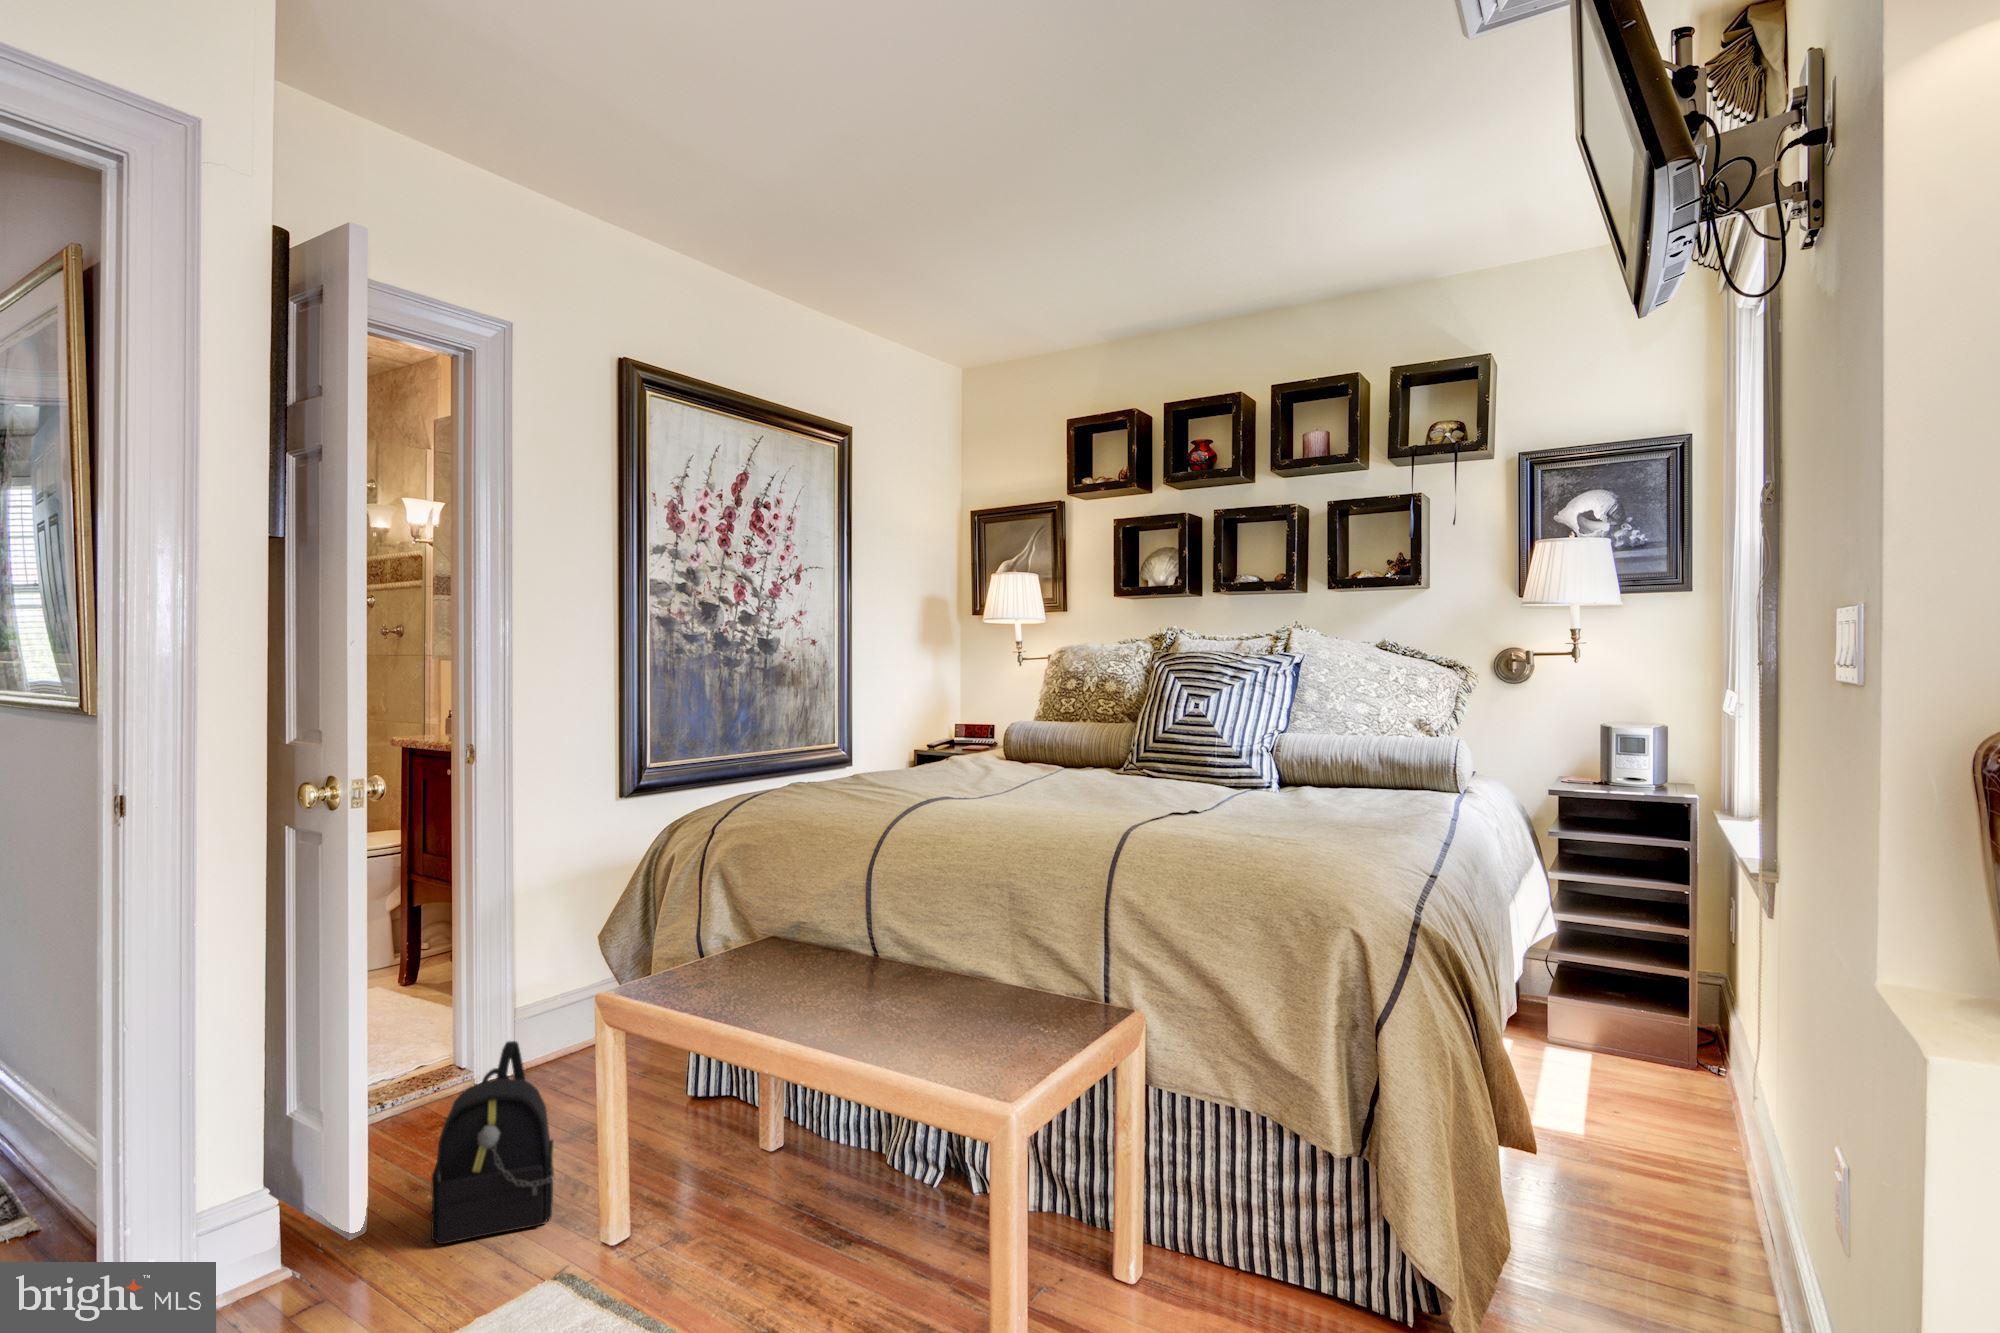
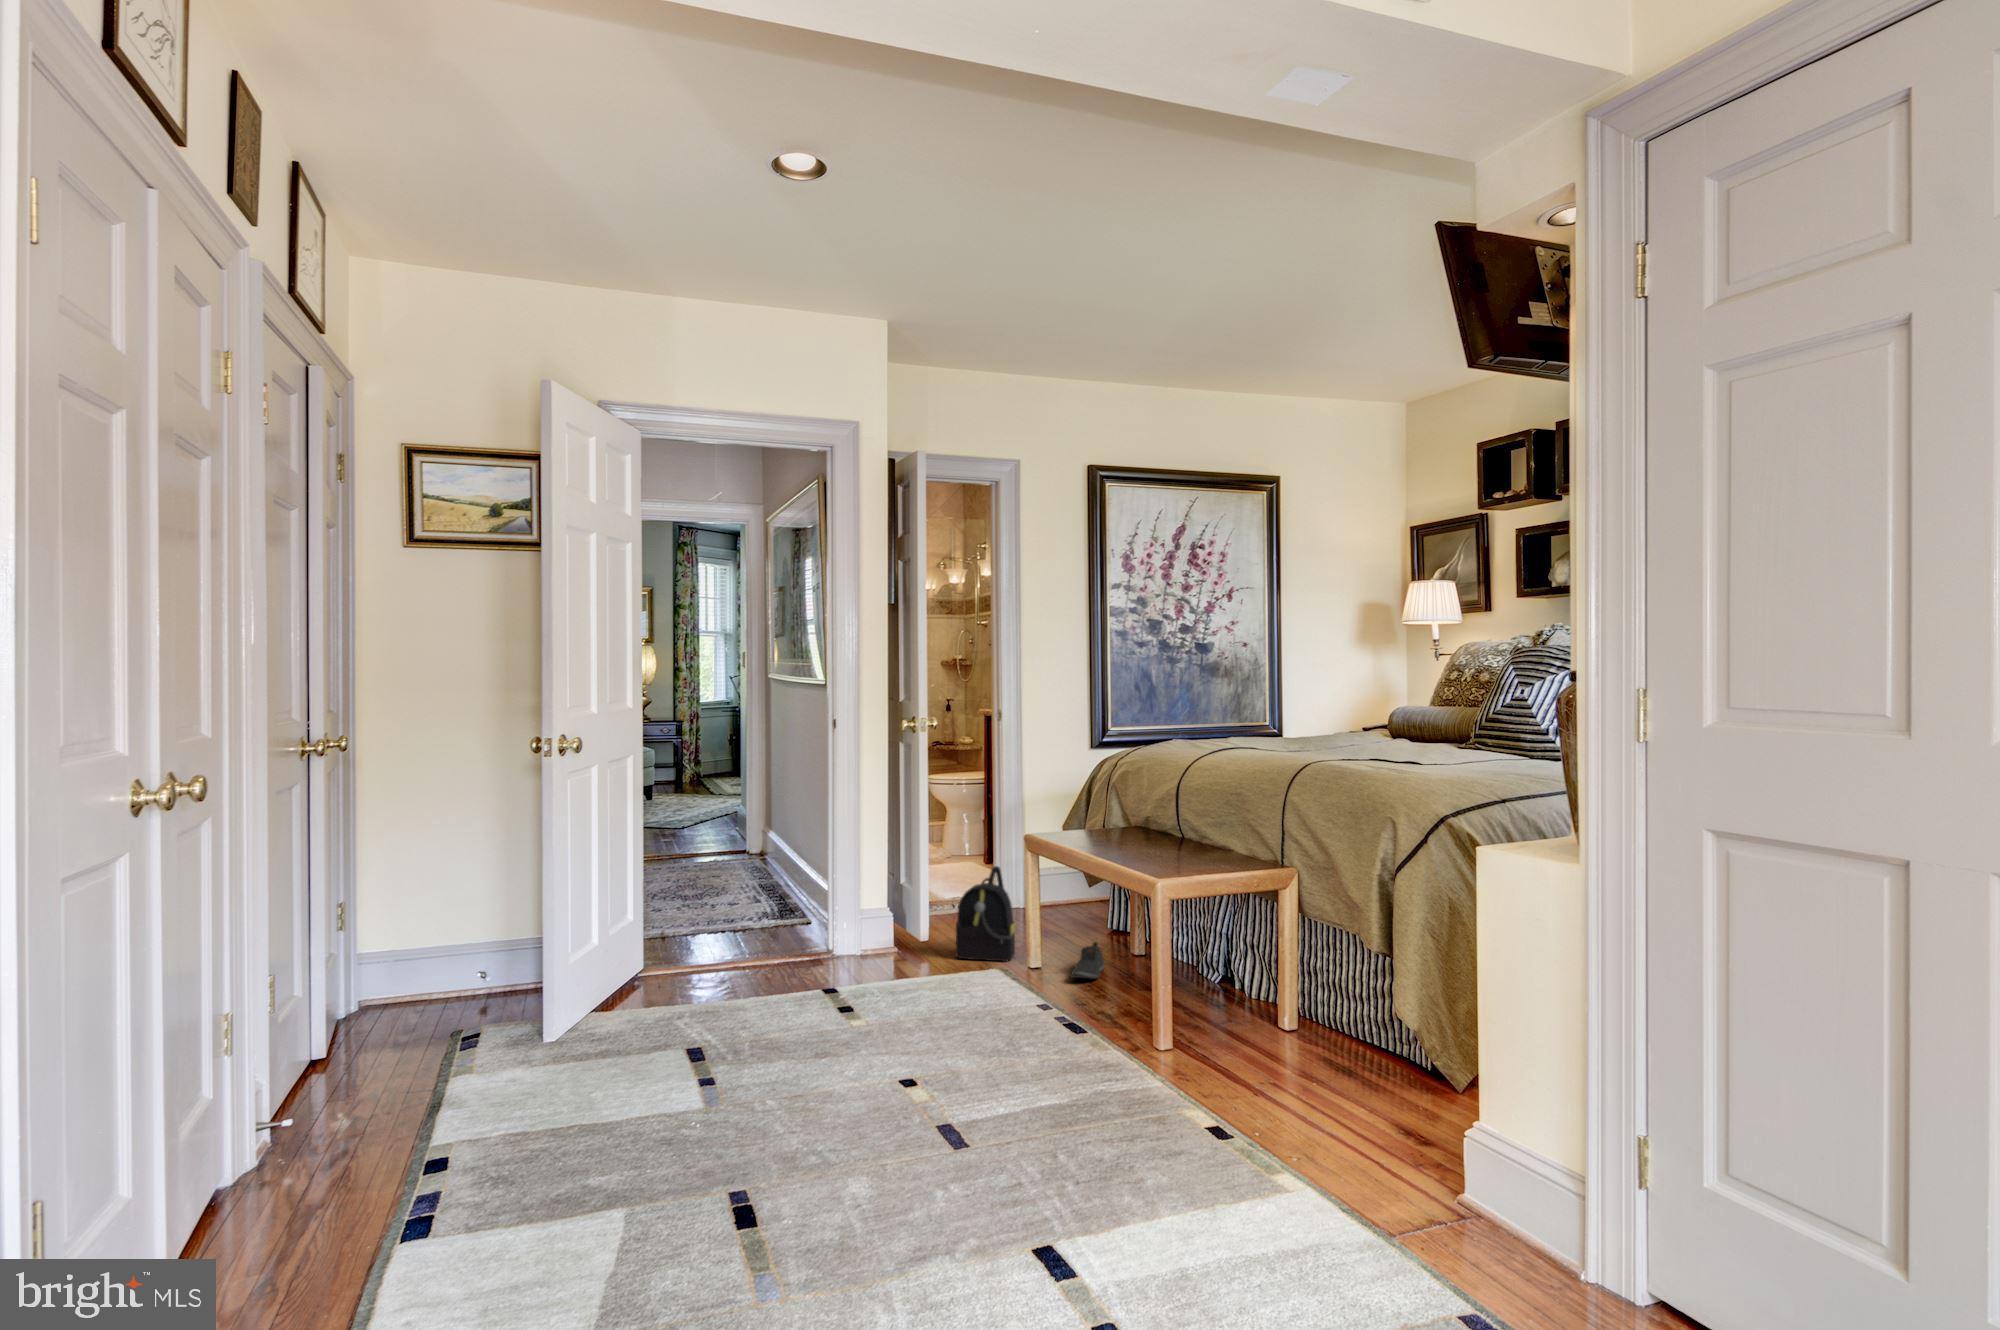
shoe: none [696,1150,745,1247] -> present [1071,942,1105,979]

